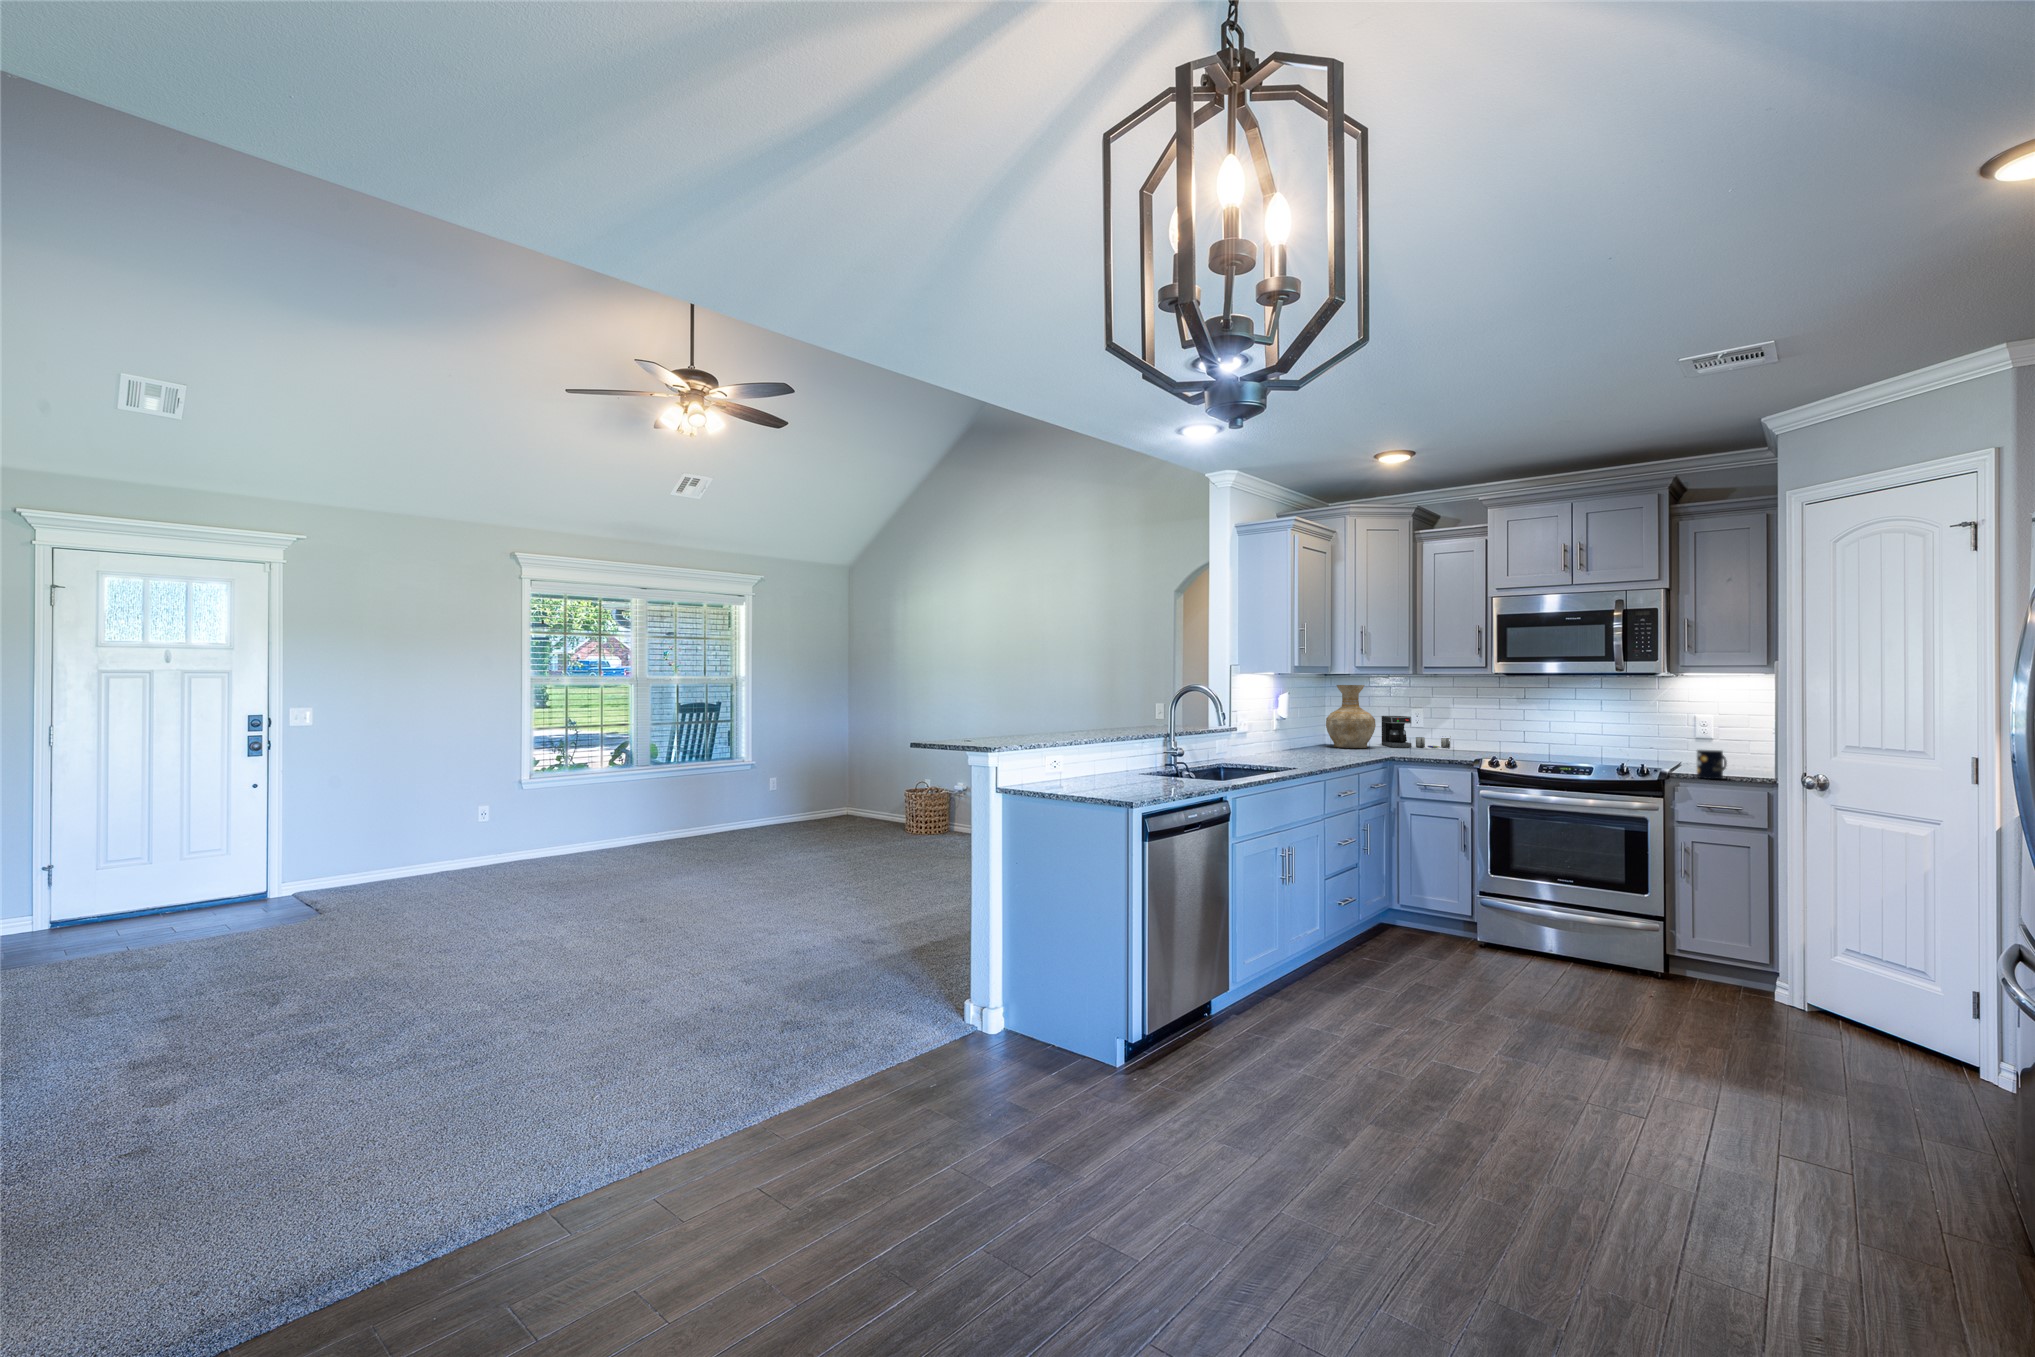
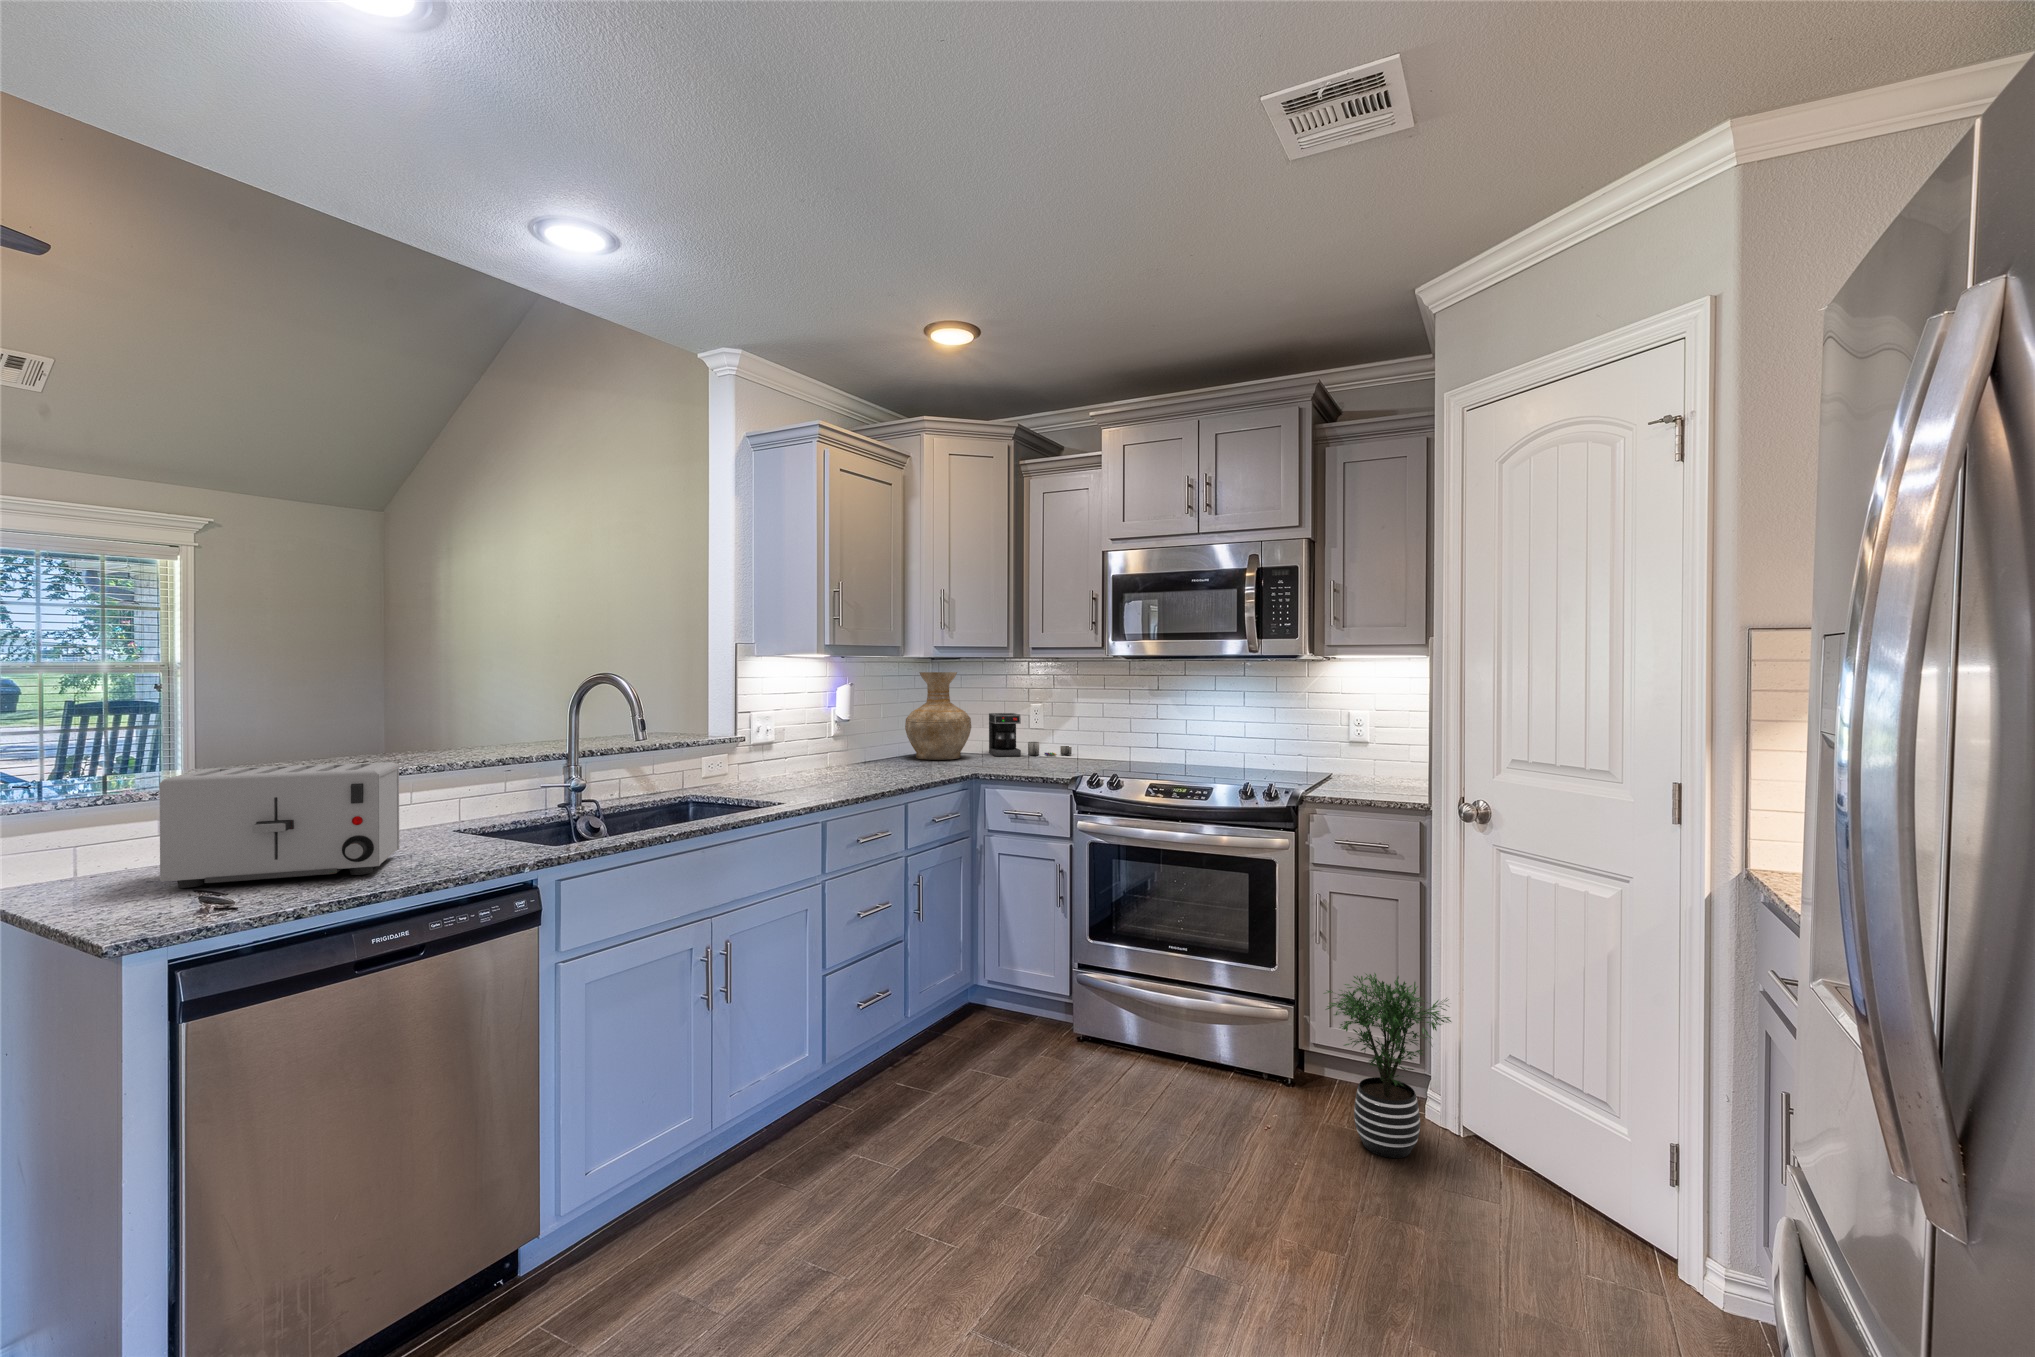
toaster: none [1068,732,1164,788] -> present [159,762,399,888]
mug: present [1697,749,1727,779] -> none [1336,761,1373,804]
potted plant: none [1692,892,1798,1015] -> present [1324,973,1451,1158]

